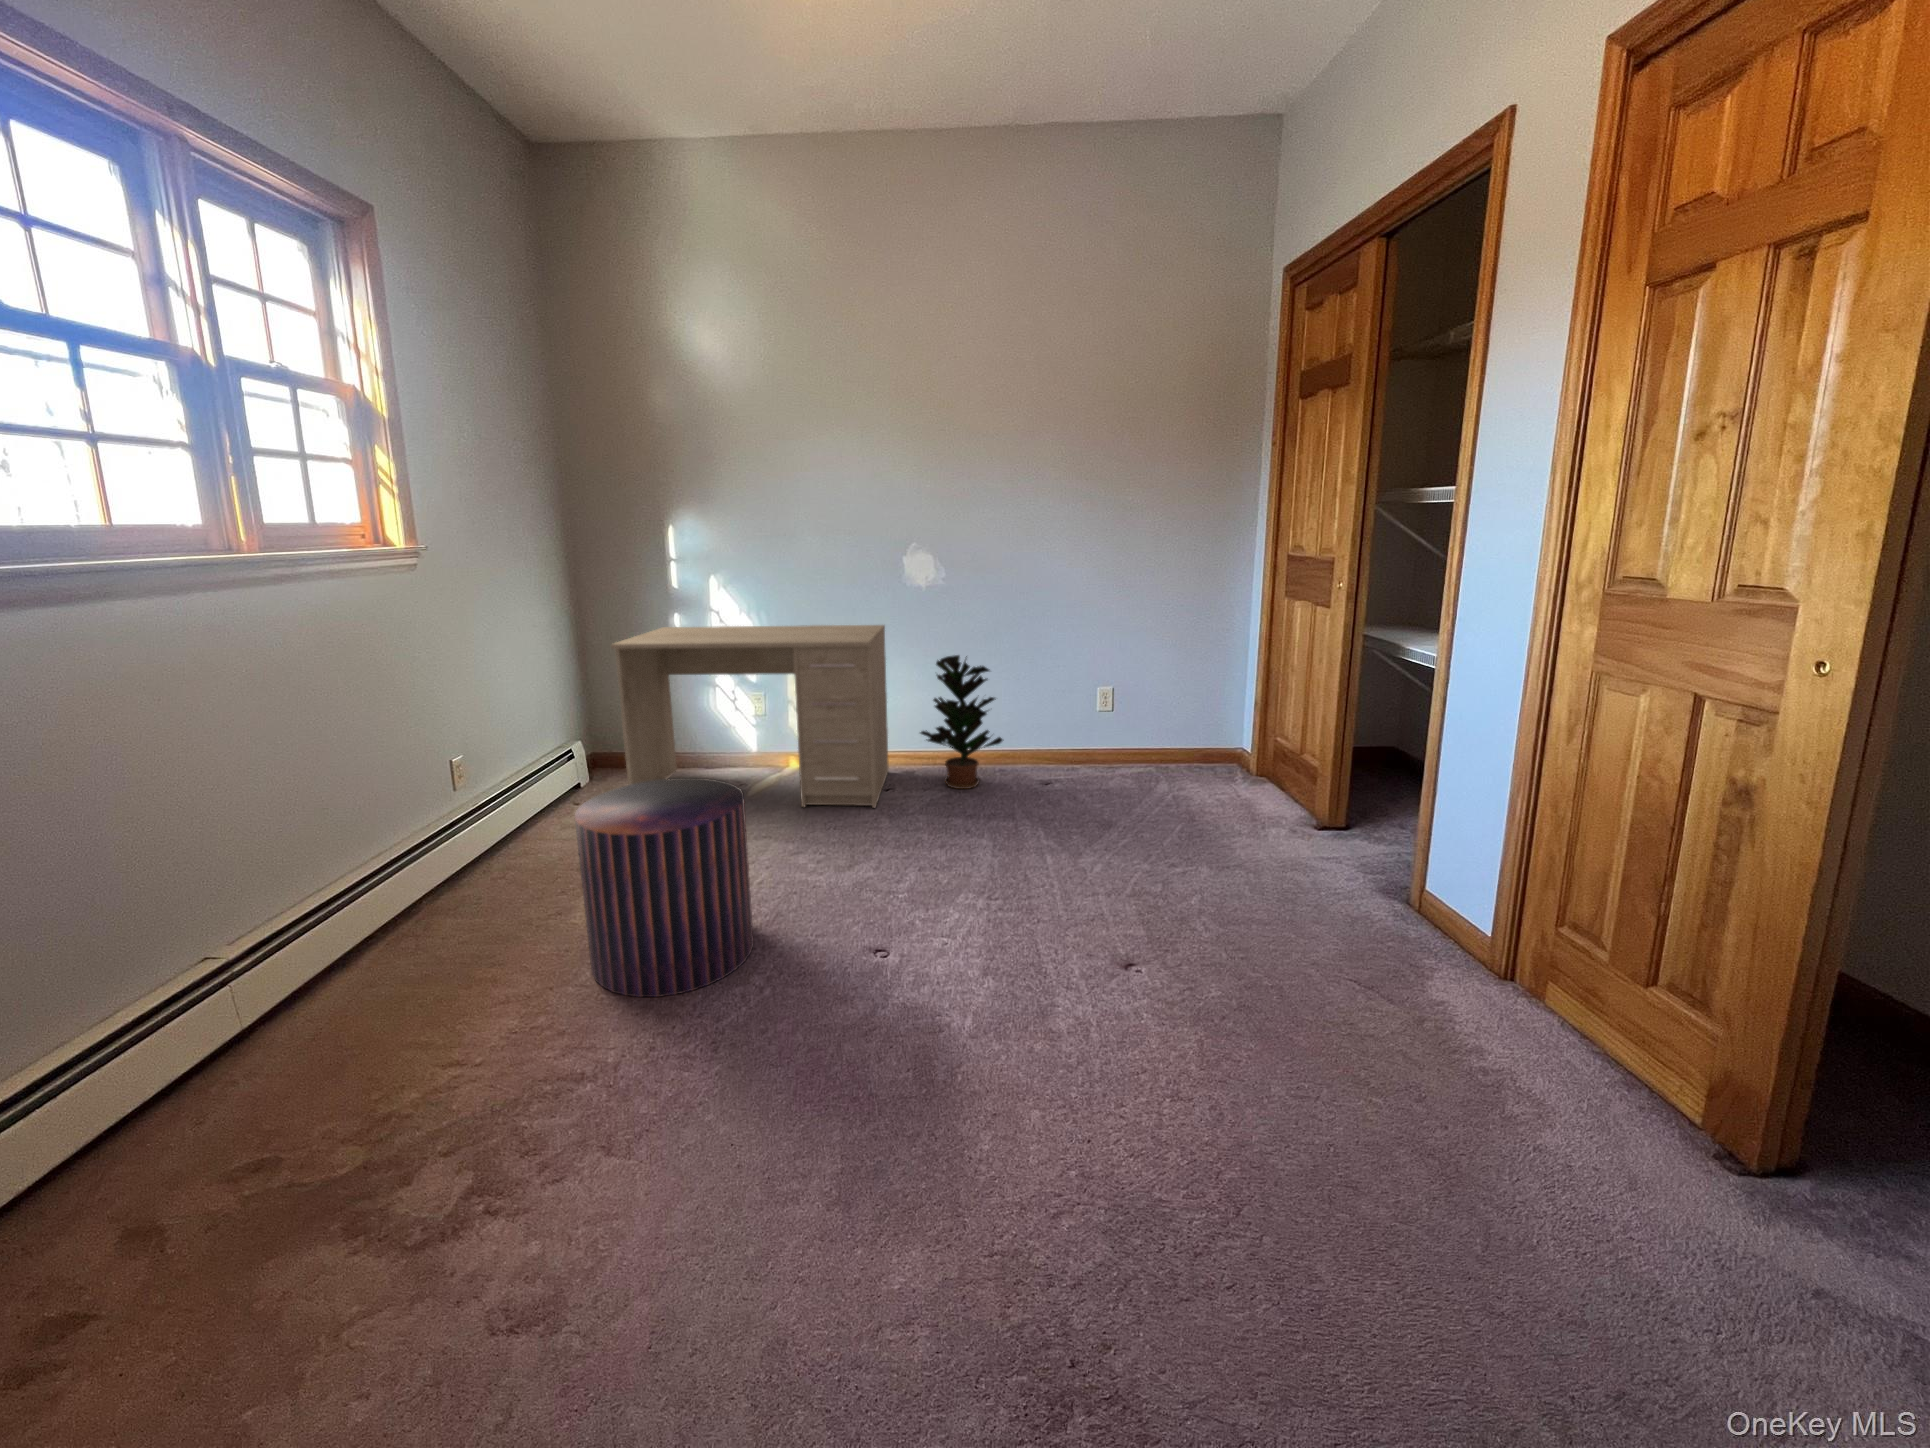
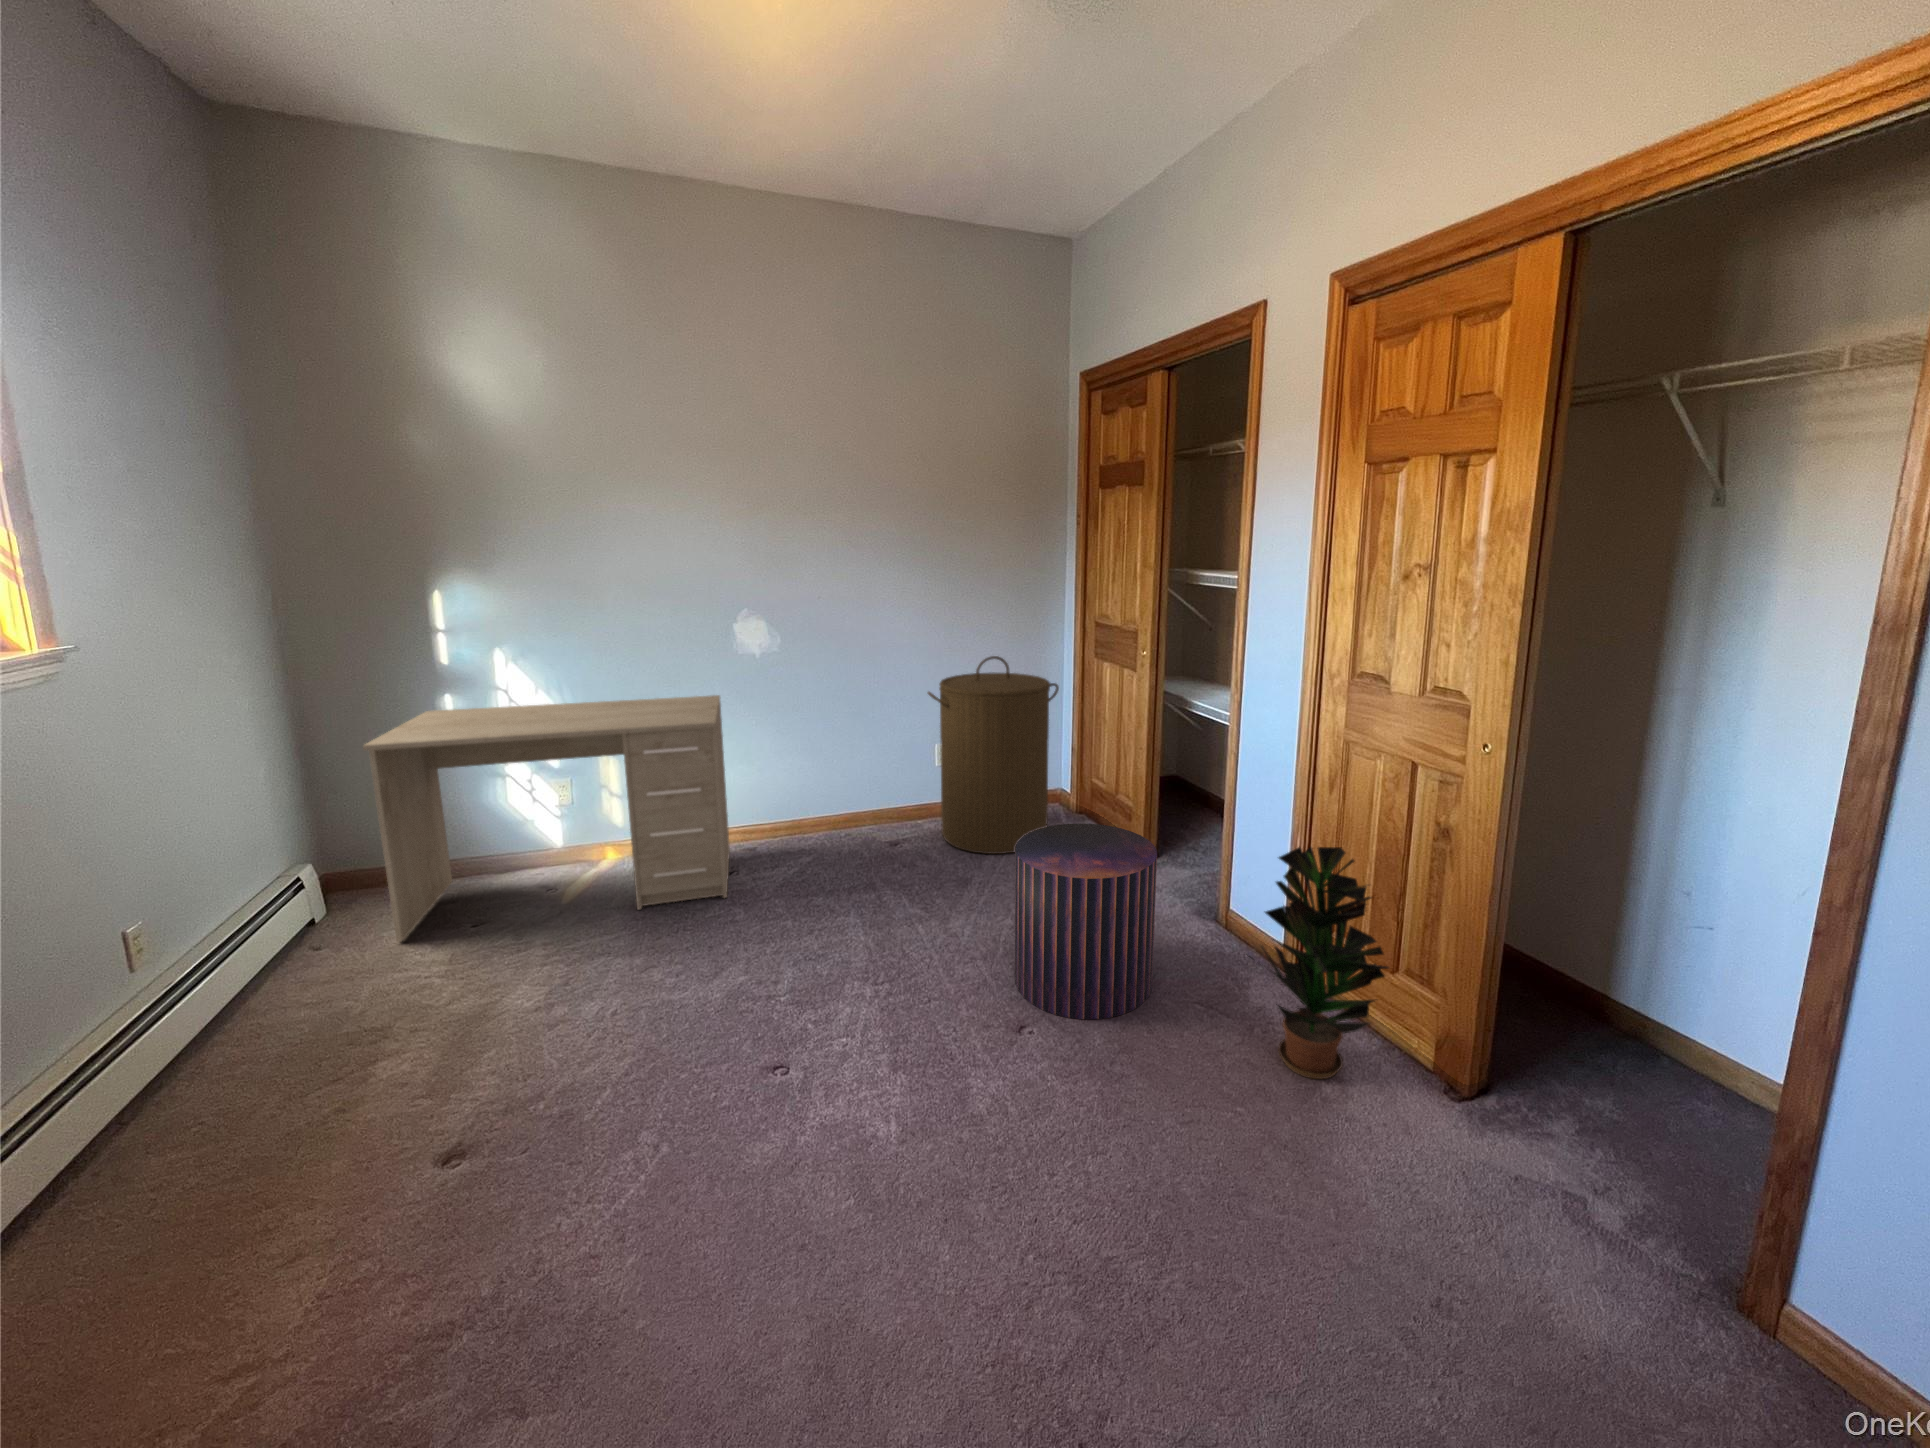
laundry hamper: none [1081,592,1232,805] -> present [928,656,1059,854]
potted plant: present [921,655,1003,789] -> present [1260,847,1389,1079]
pouf: present [575,778,754,997] -> present [1015,823,1157,1019]

